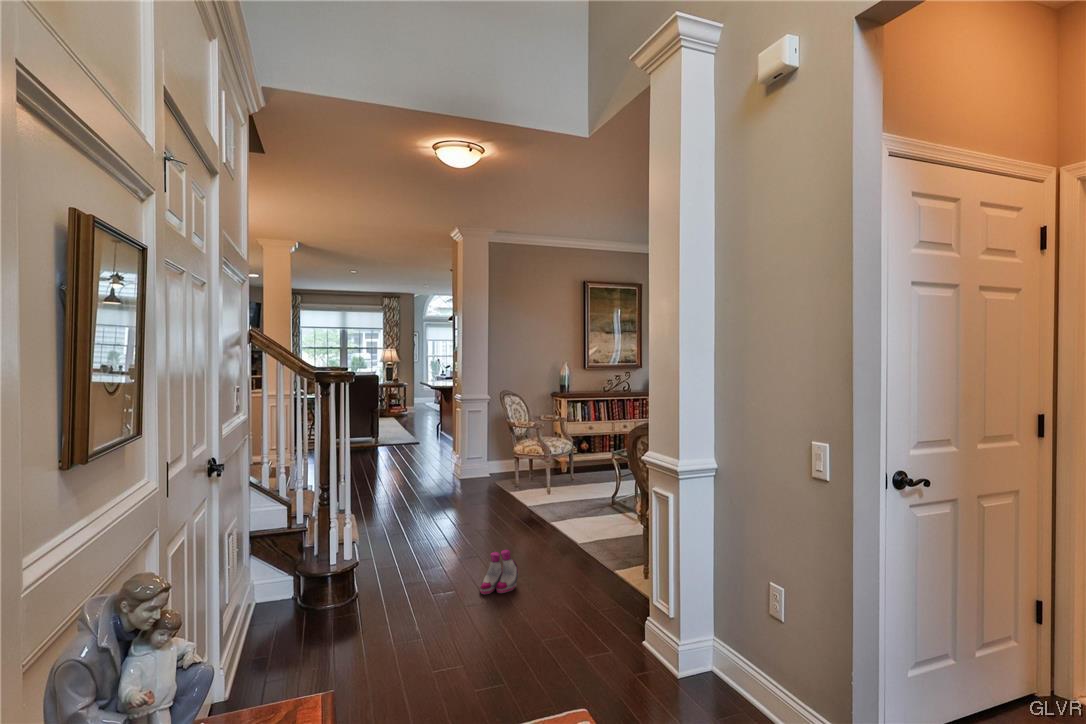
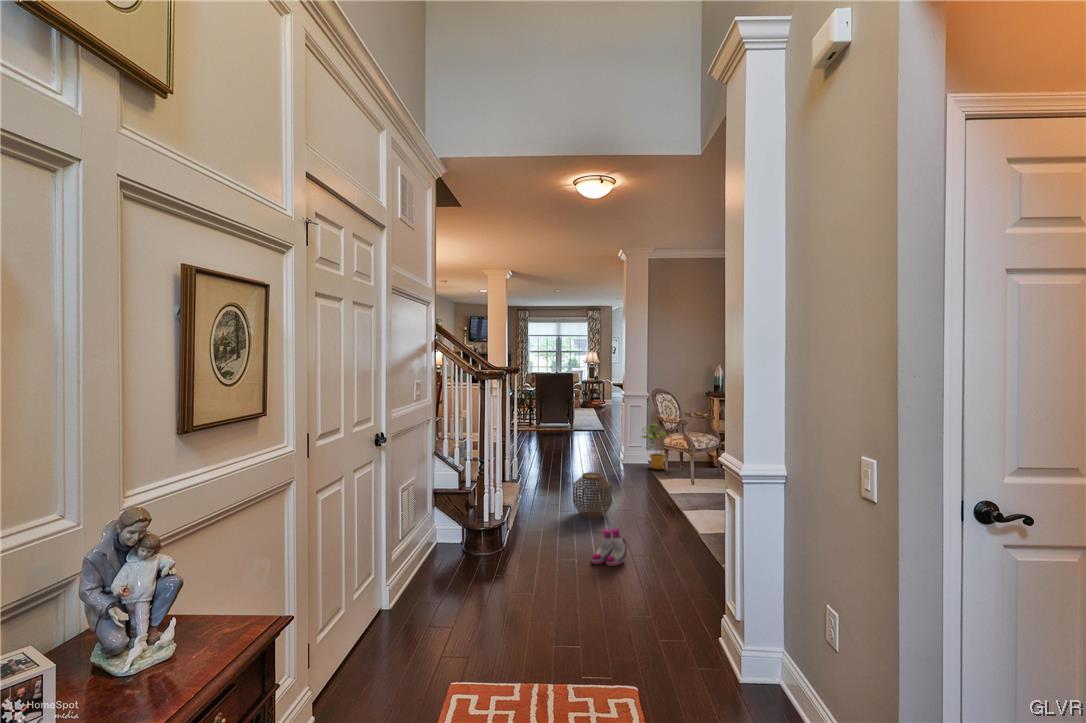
house plant: none [483,430,522,482] -> present [641,424,670,469]
woven basket: none [432,491,479,545] -> present [573,472,612,518]

